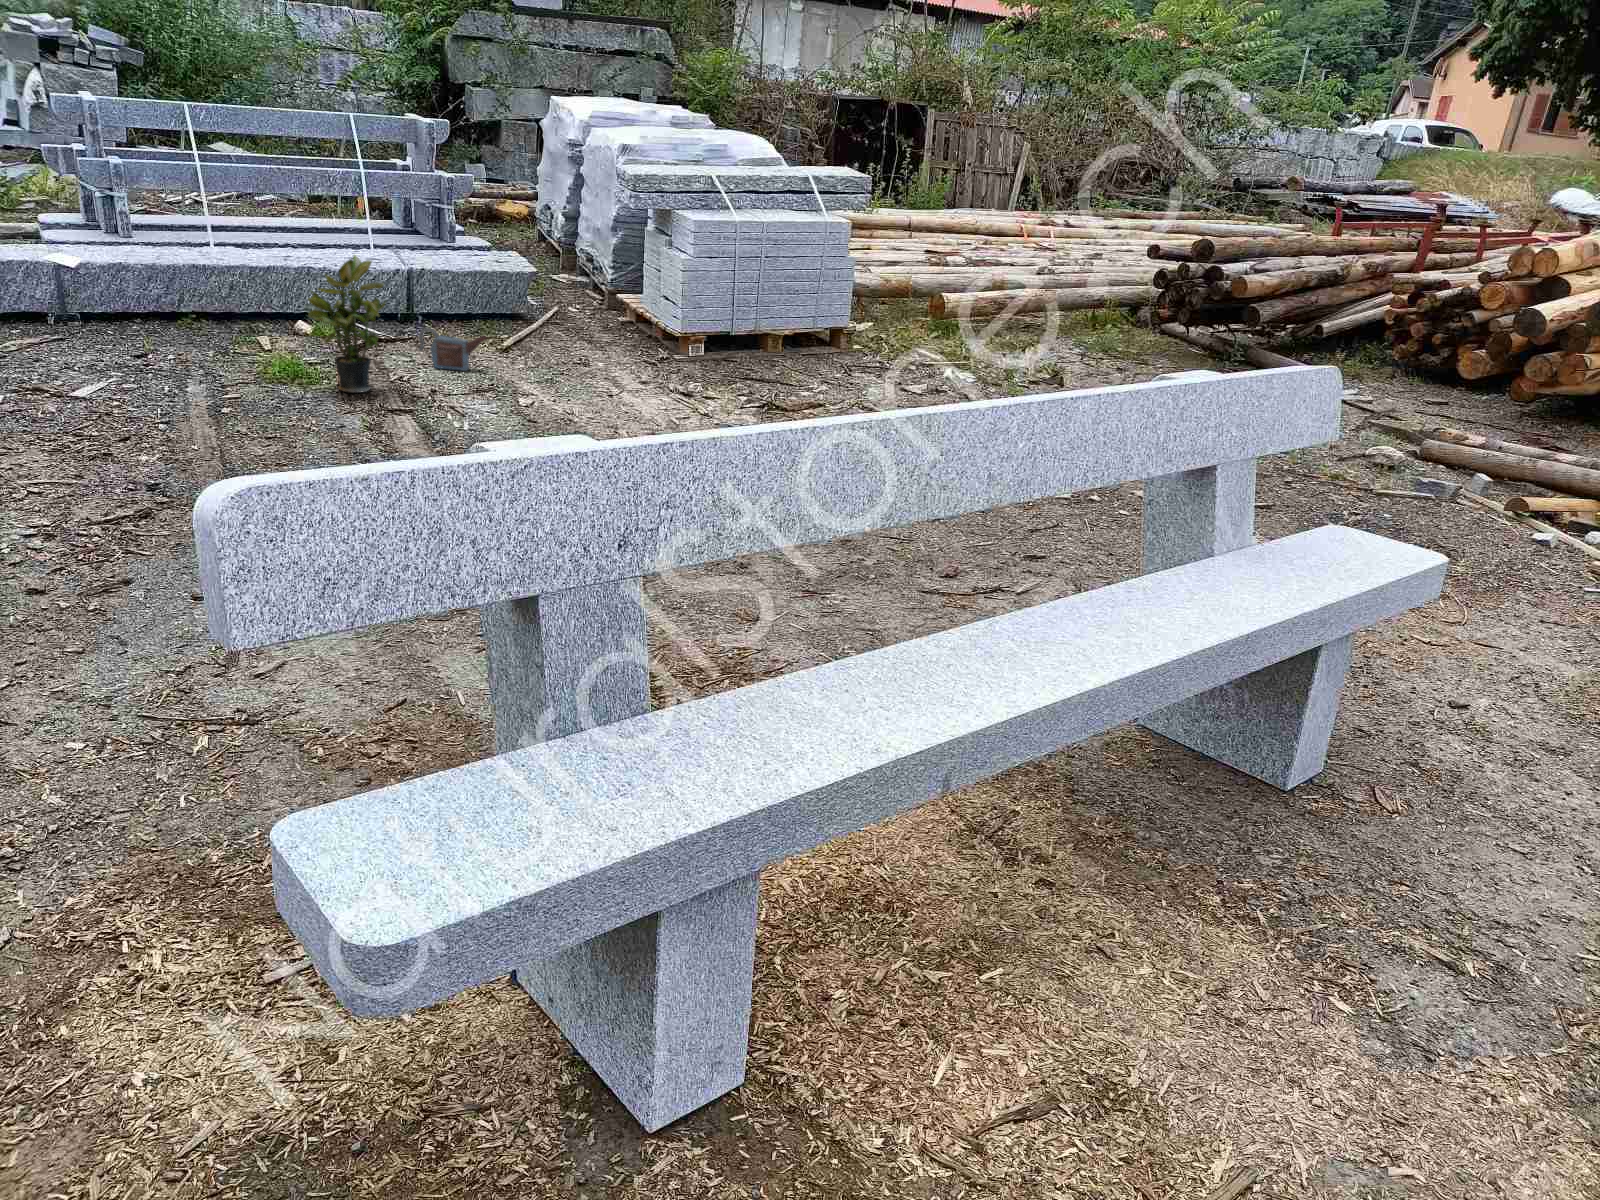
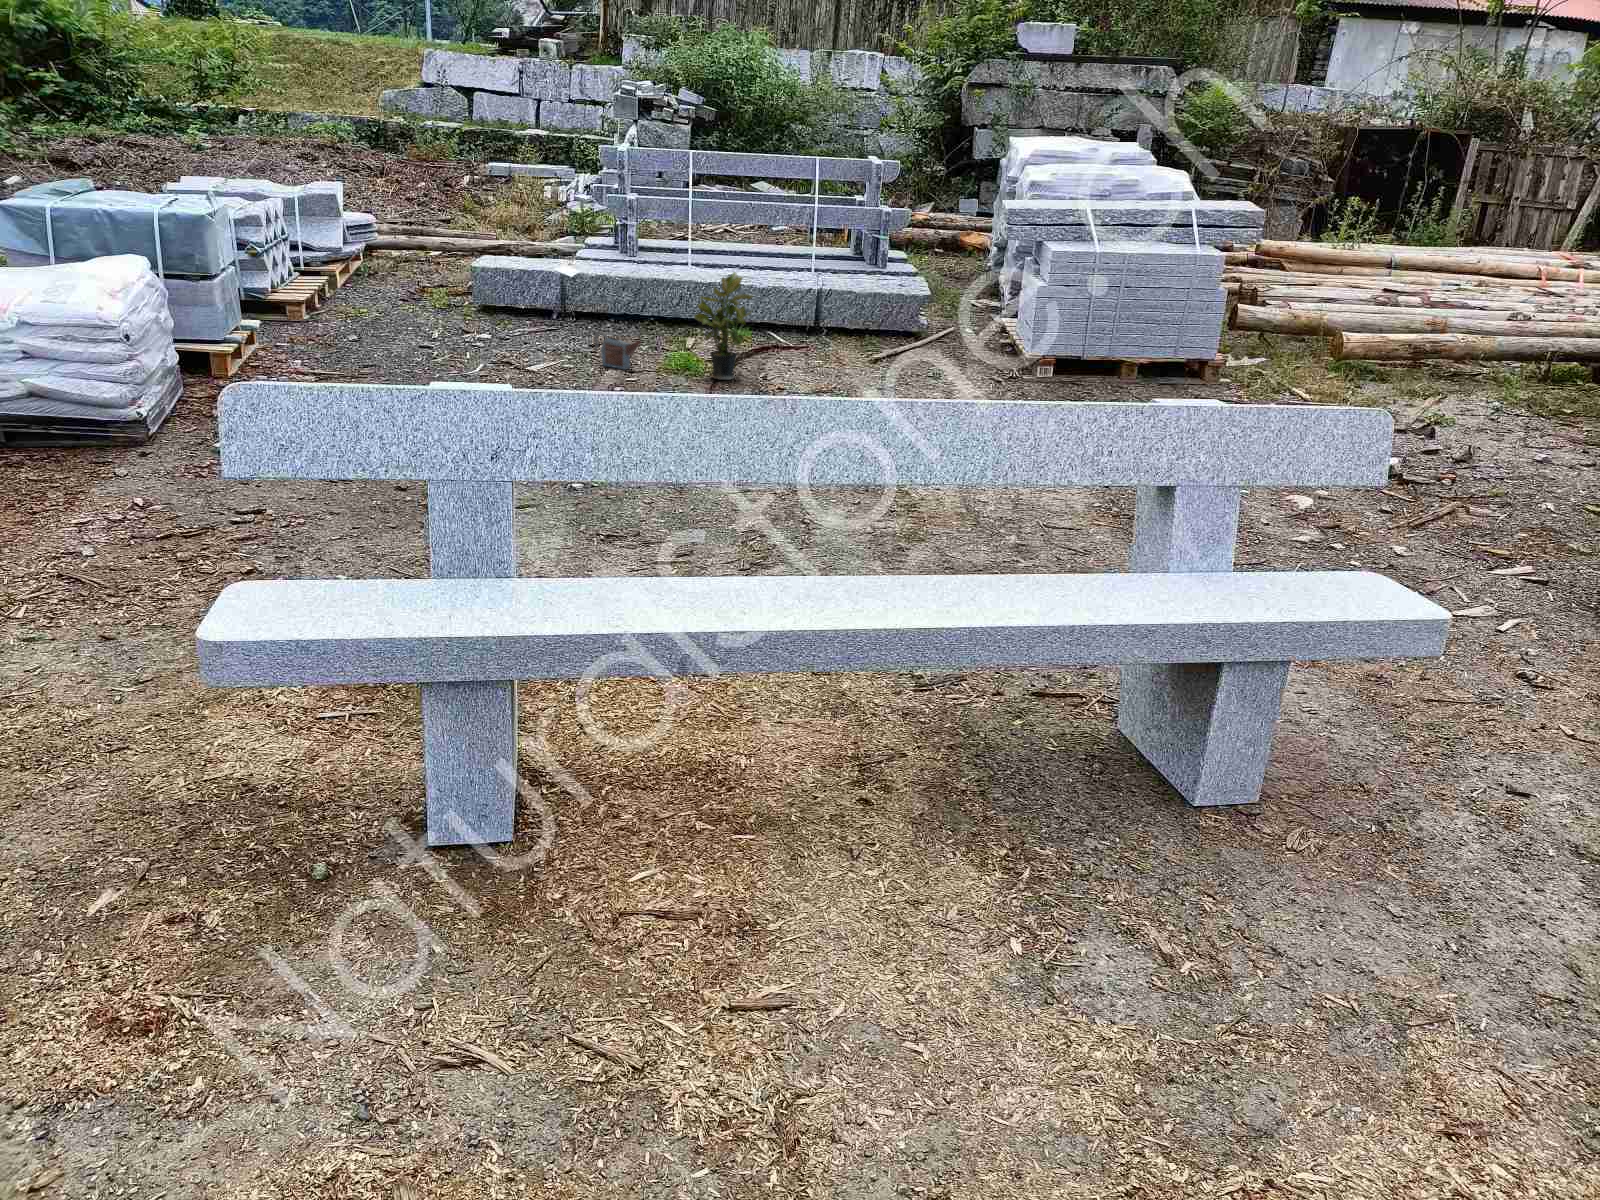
watering can: present [419,328,487,371] -> present [594,331,642,369]

